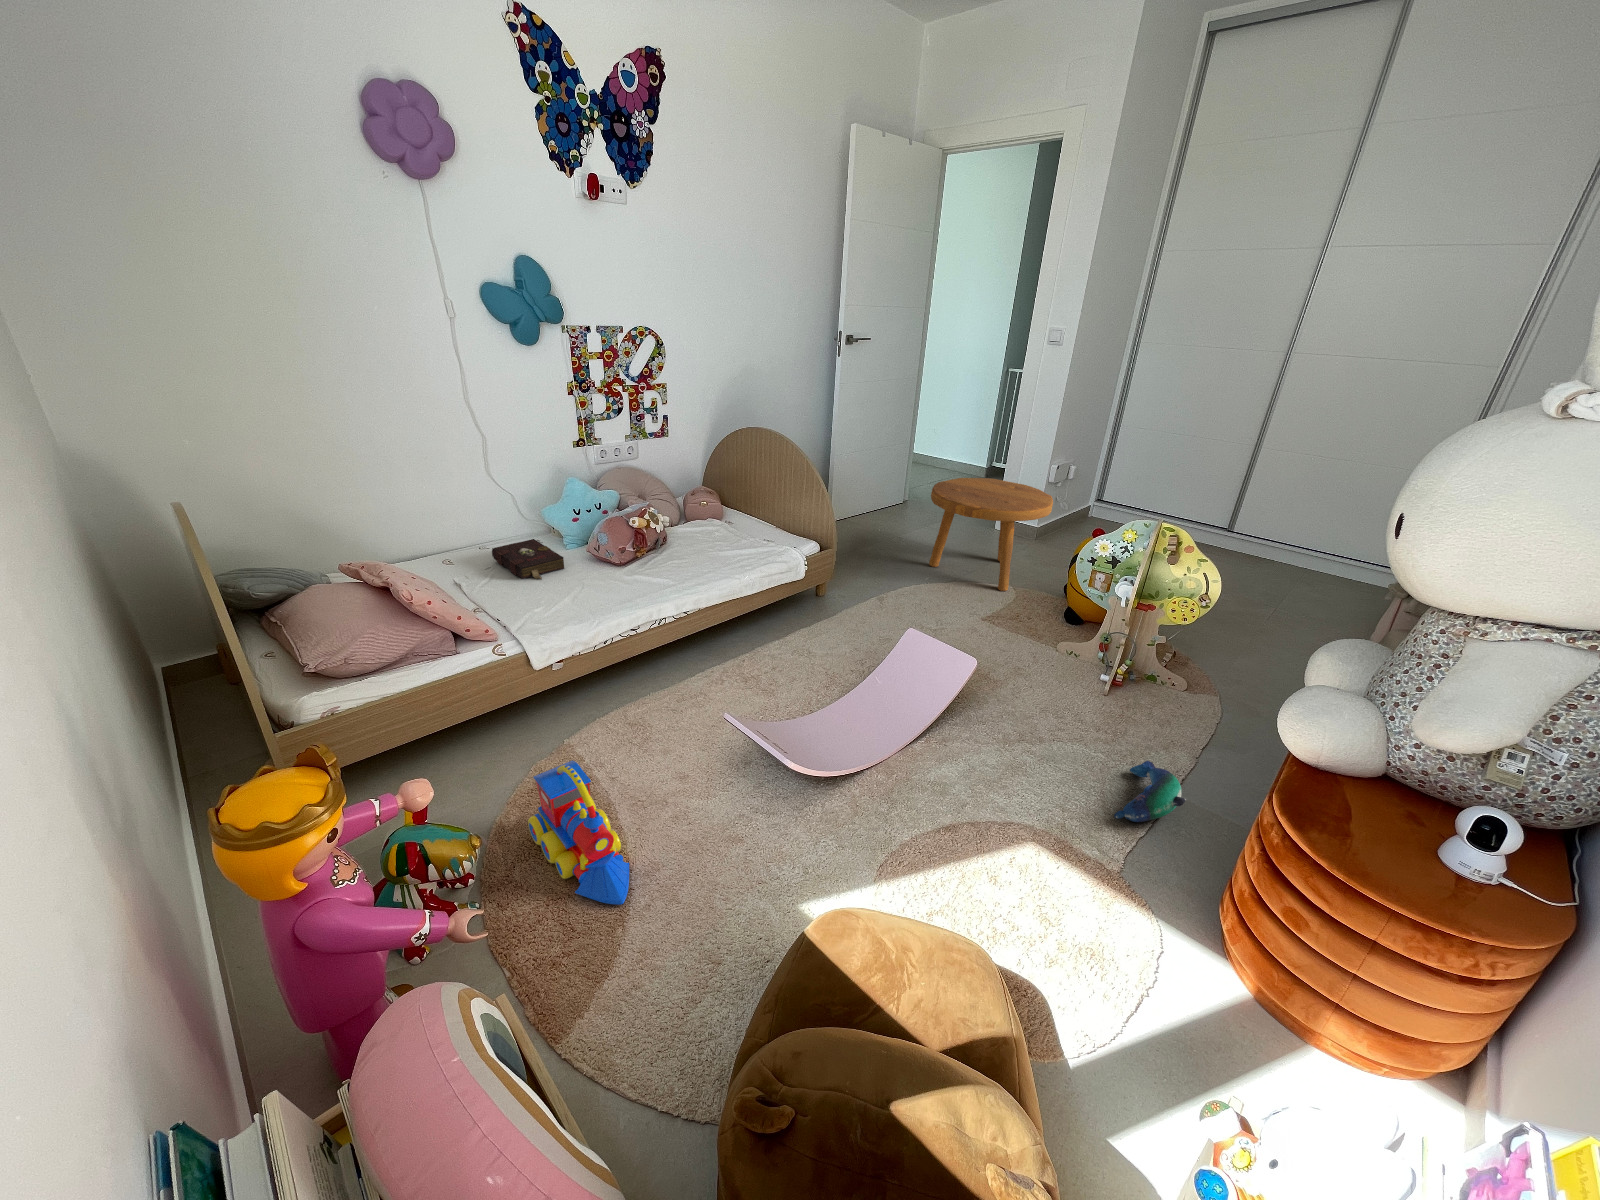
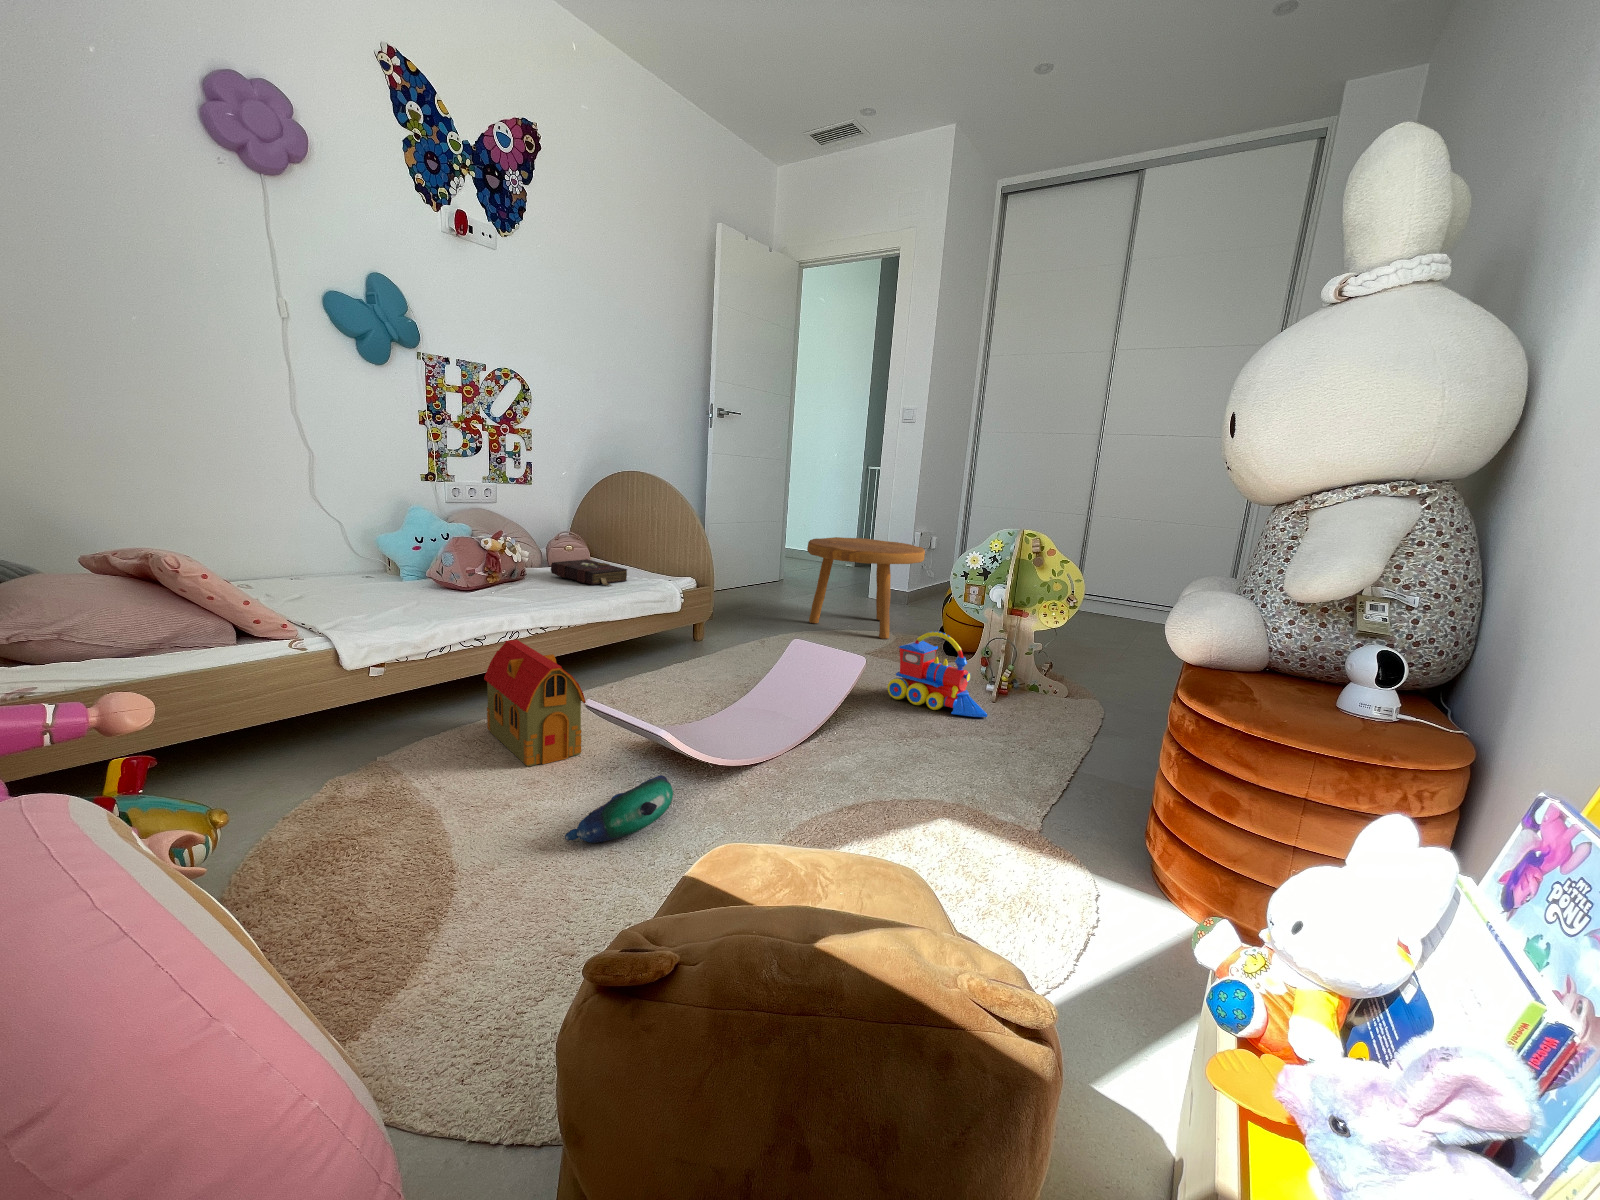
book: present [492,539,564,579] -> present [551,559,627,586]
toy house: none [640,641,724,761] -> present [484,640,586,767]
toy train: present [528,760,629,905] -> present [887,631,987,717]
plush toy: present [1114,761,1186,822] -> present [565,775,673,843]

